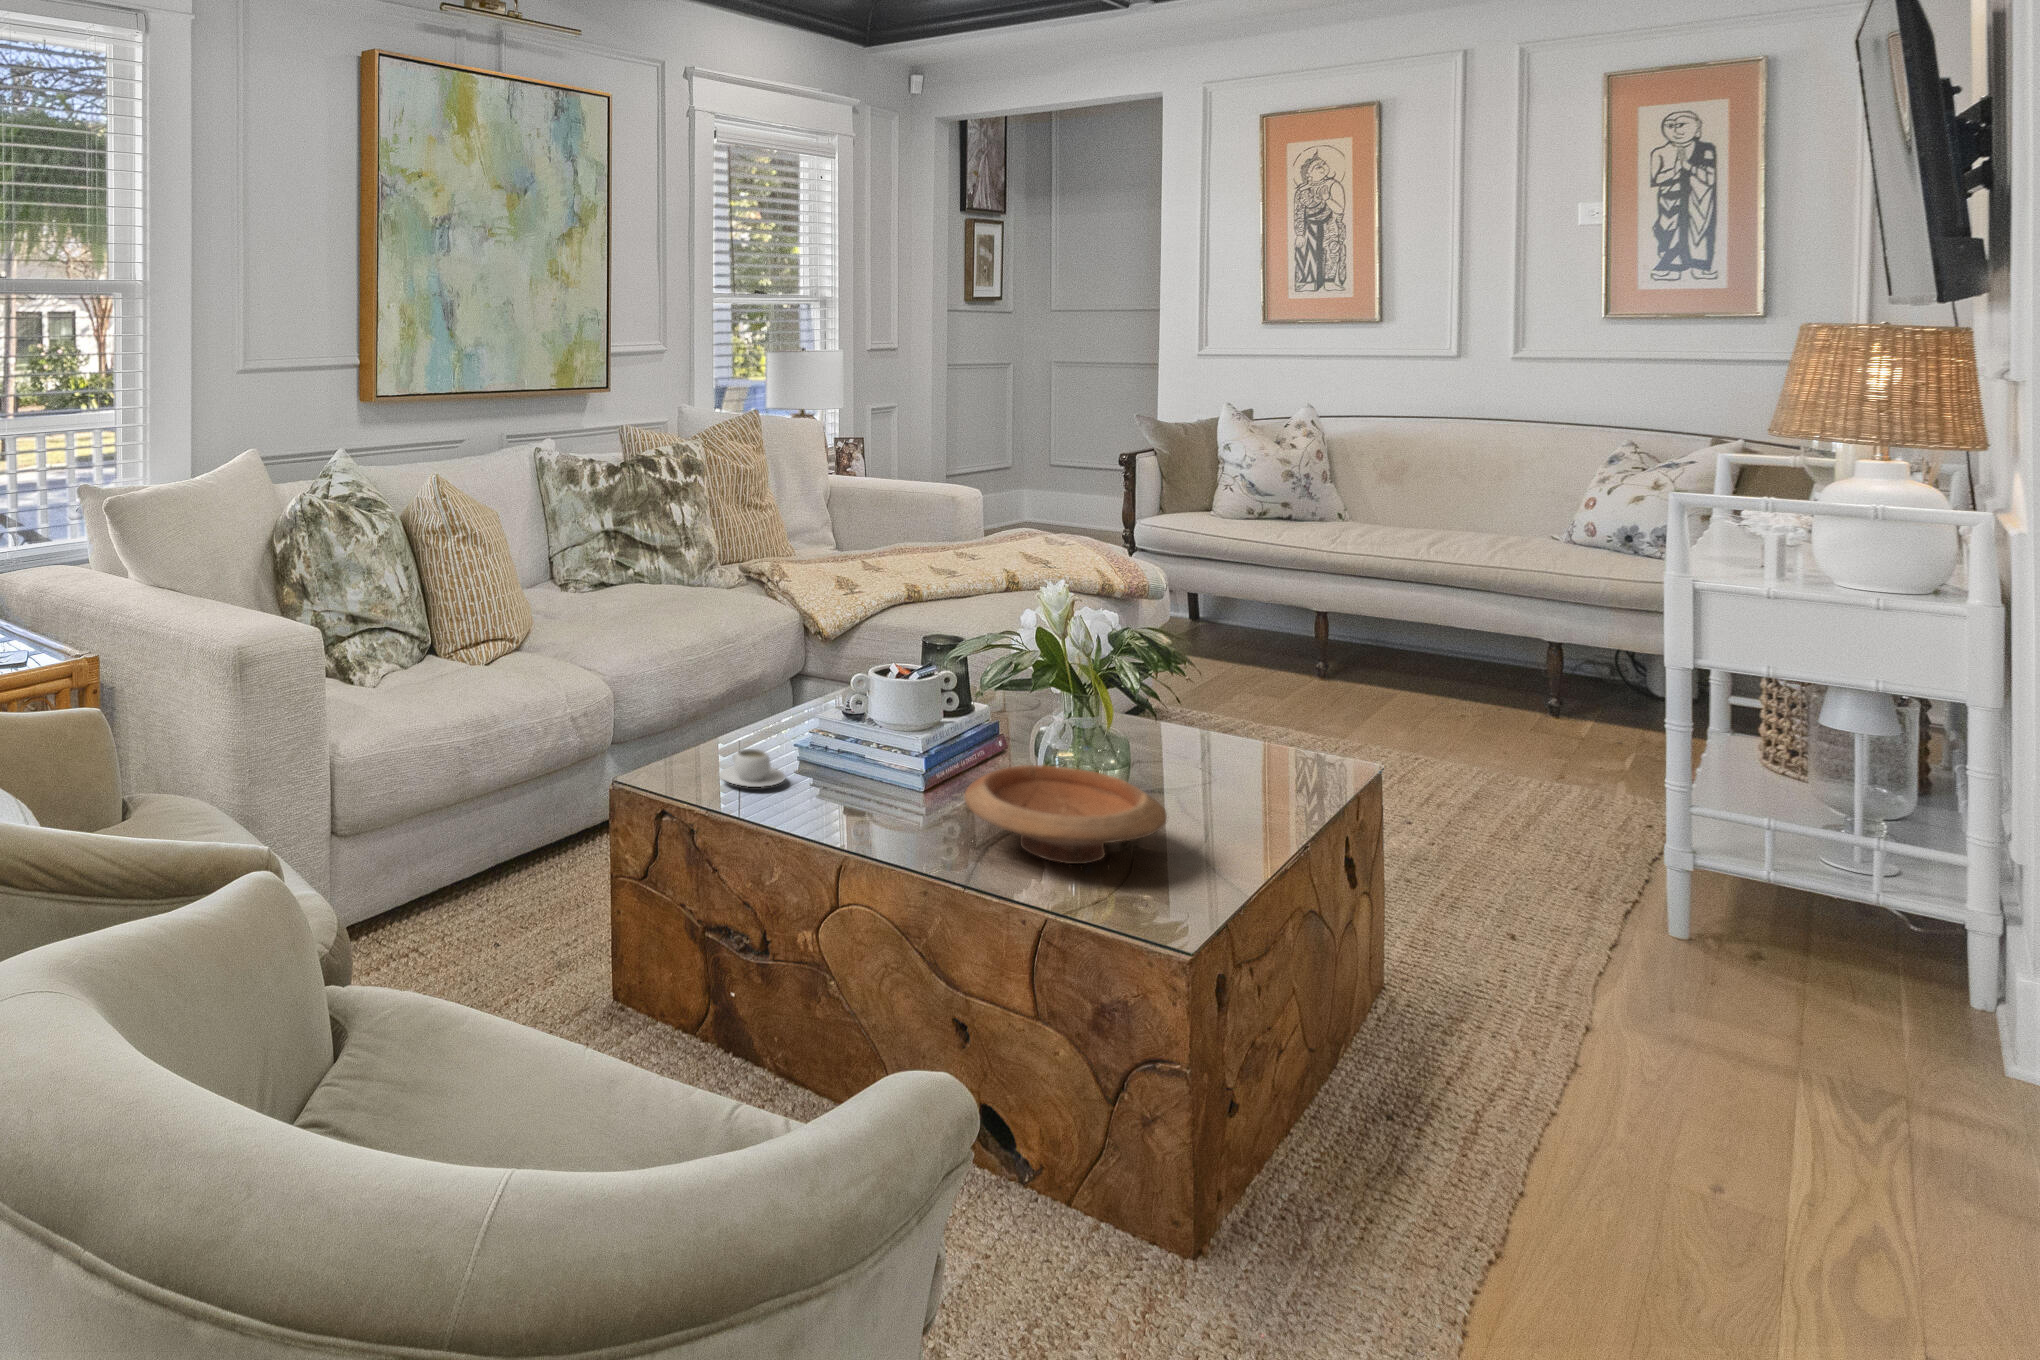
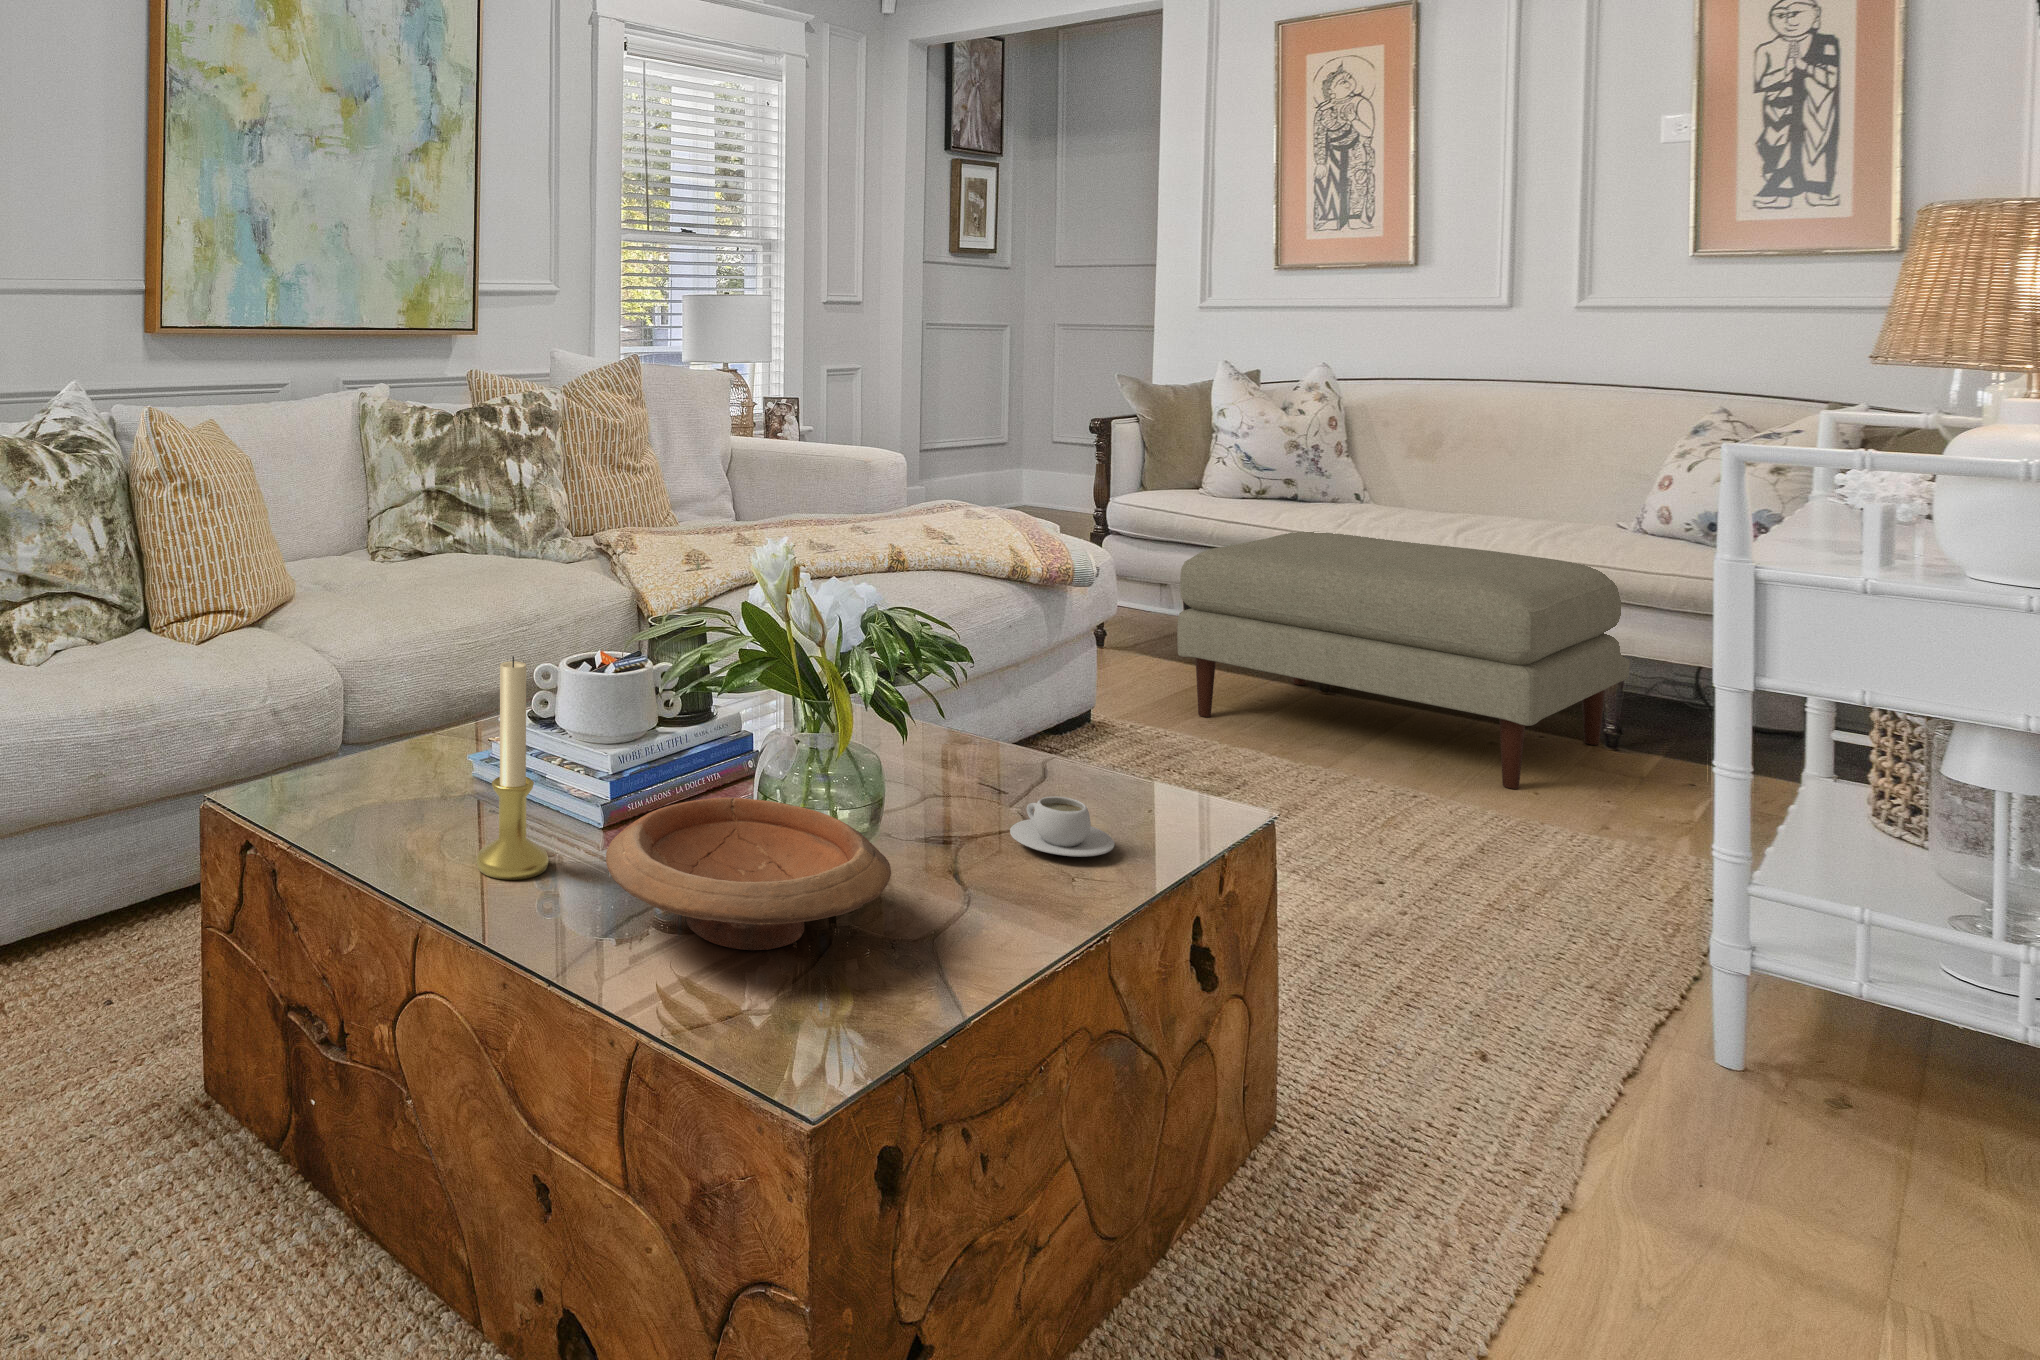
ottoman: none [1210,549,1570,754] -> present [1177,531,1630,789]
candle holder: none [846,670,899,827] -> present [476,656,549,880]
teacup: present [720,749,785,787] -> present [1010,796,1115,857]

